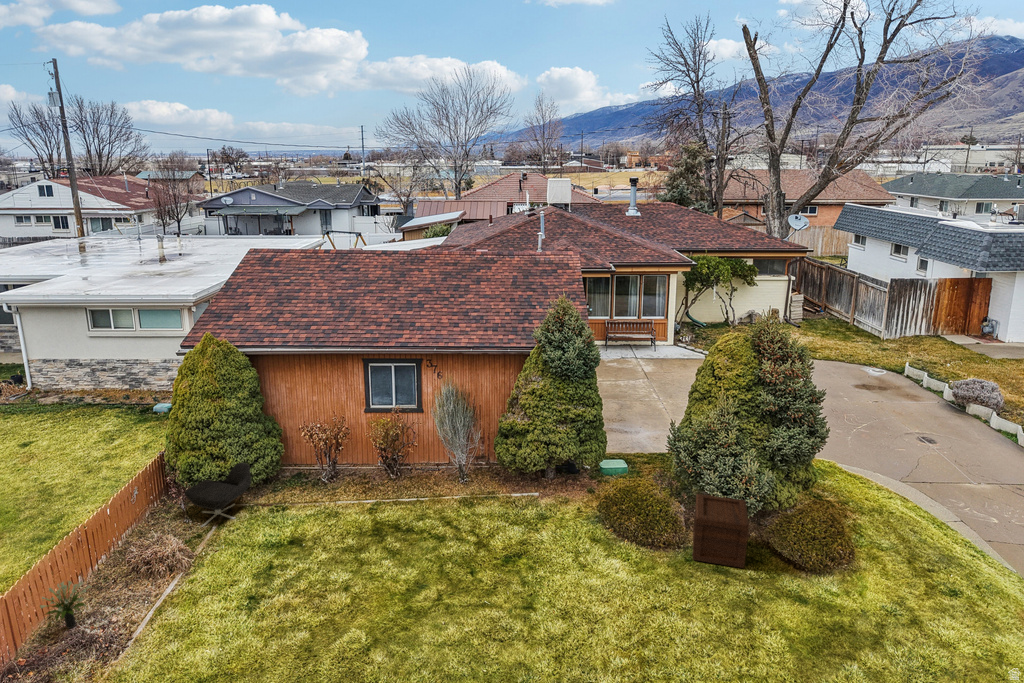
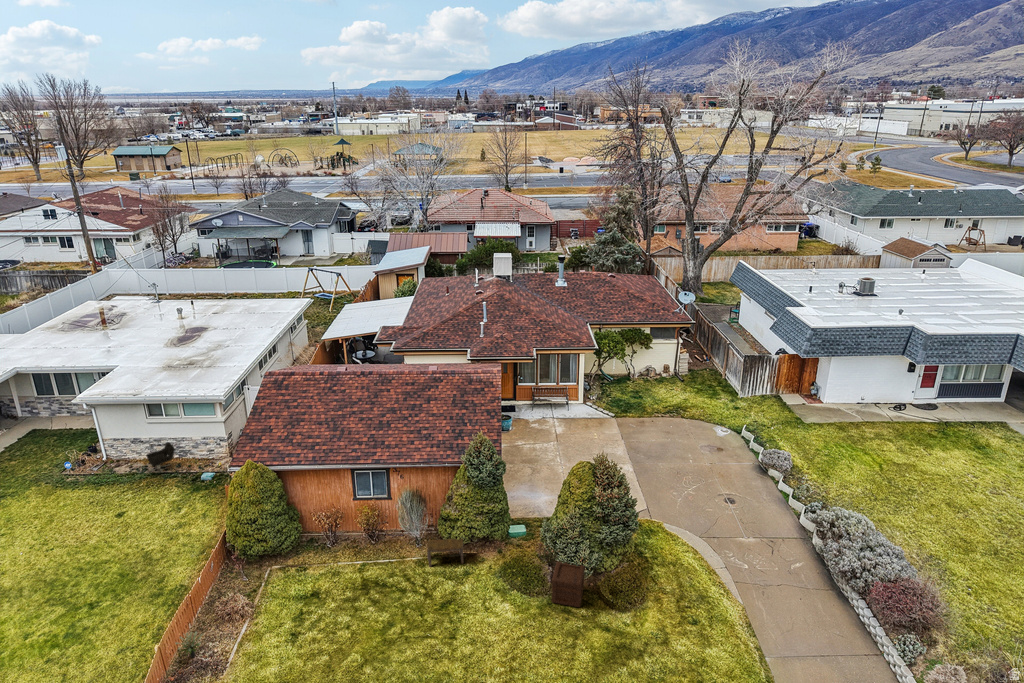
lounge chair: present [184,462,251,527] -> present [146,442,174,472]
bench: none [477,466,536,509] -> present [427,539,463,567]

